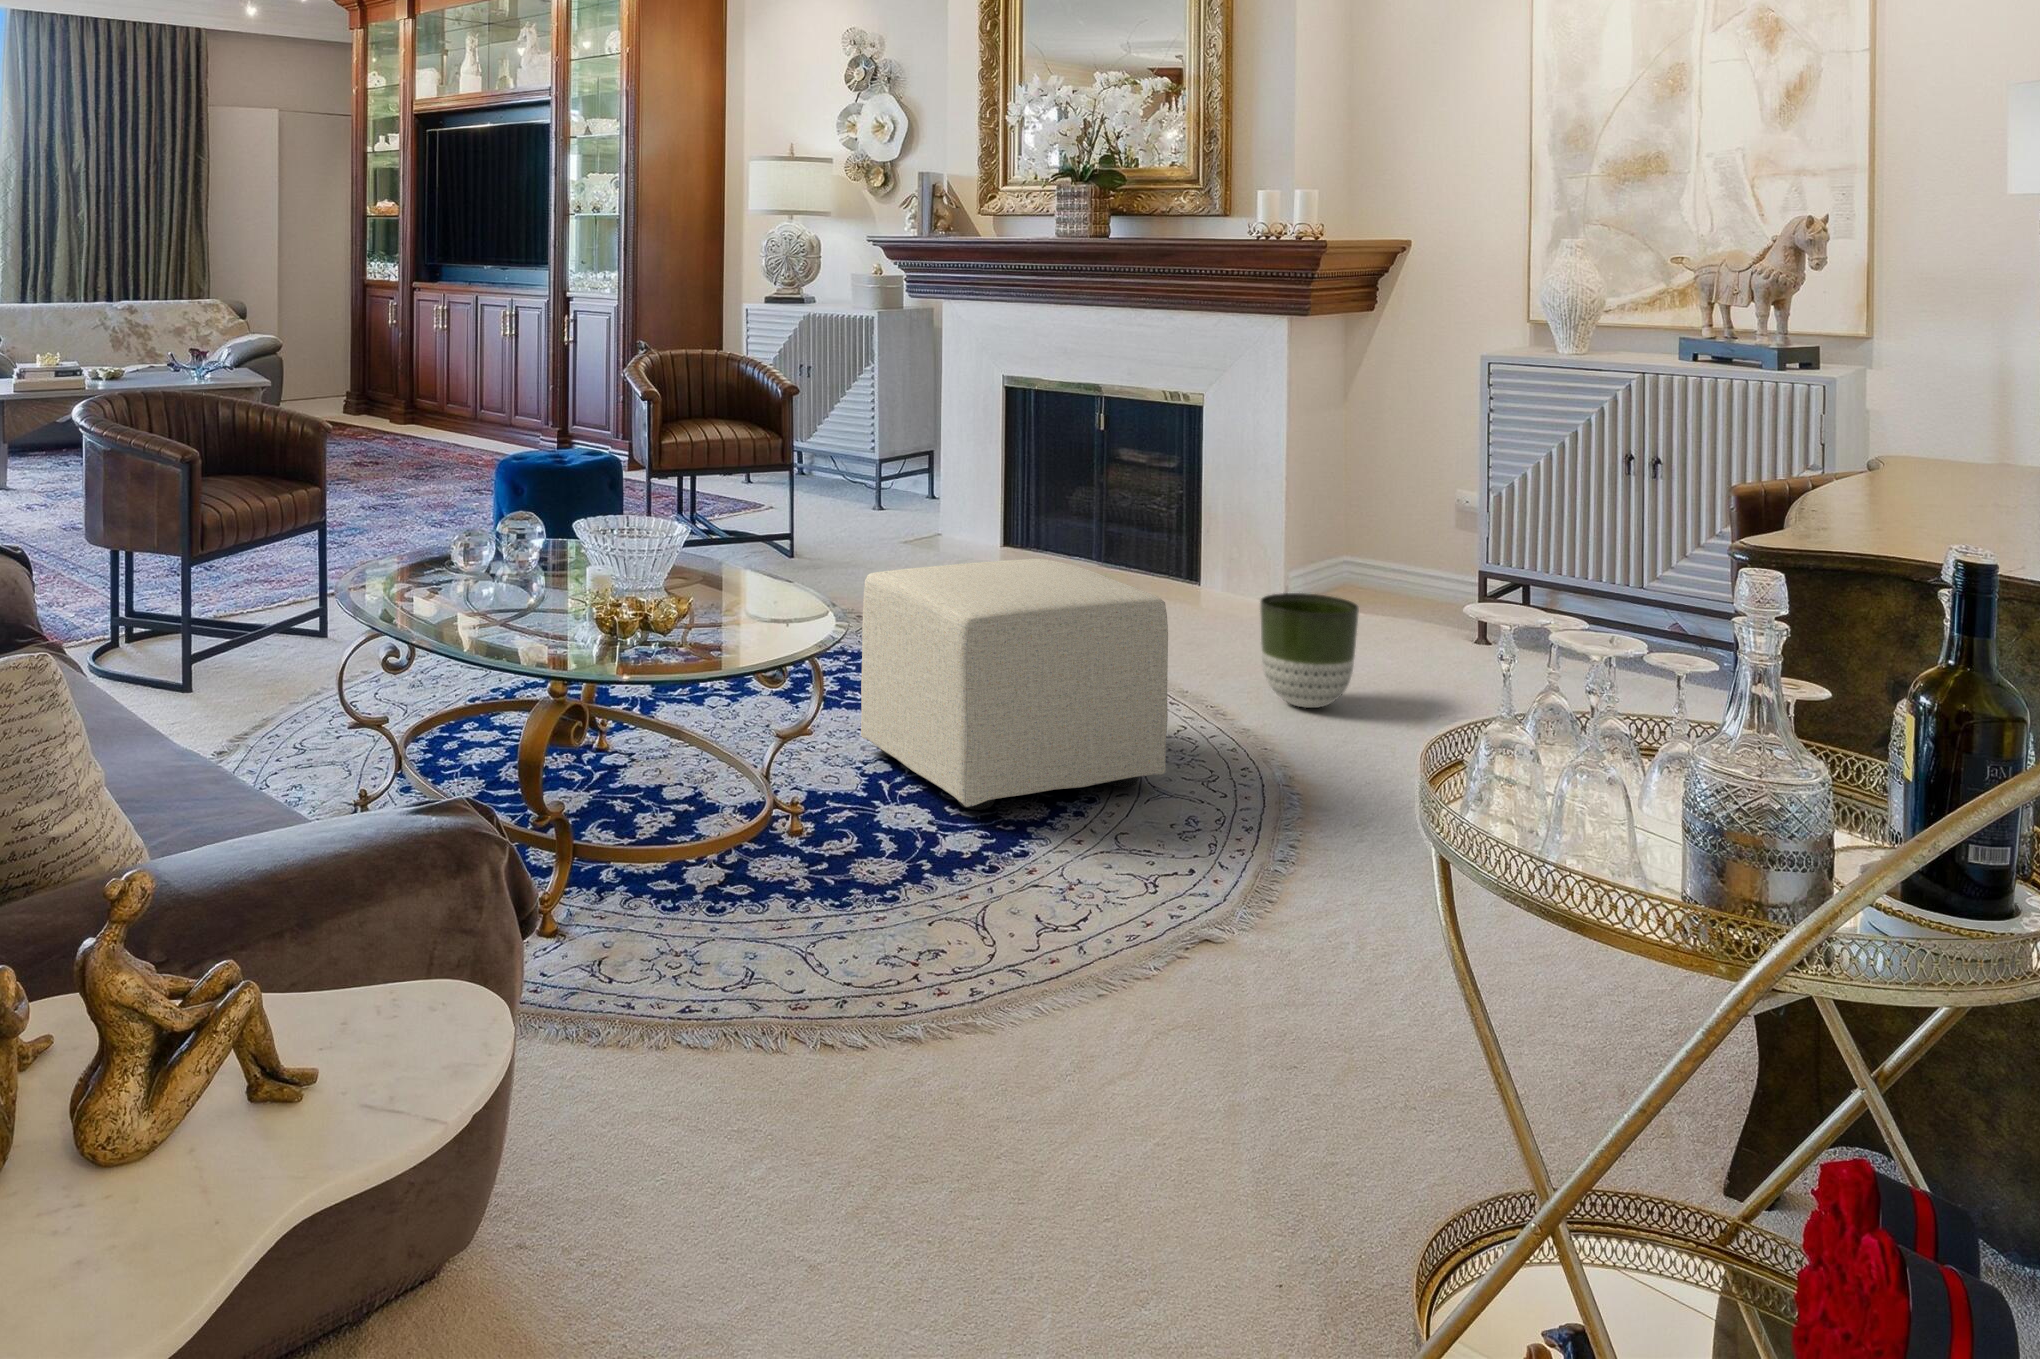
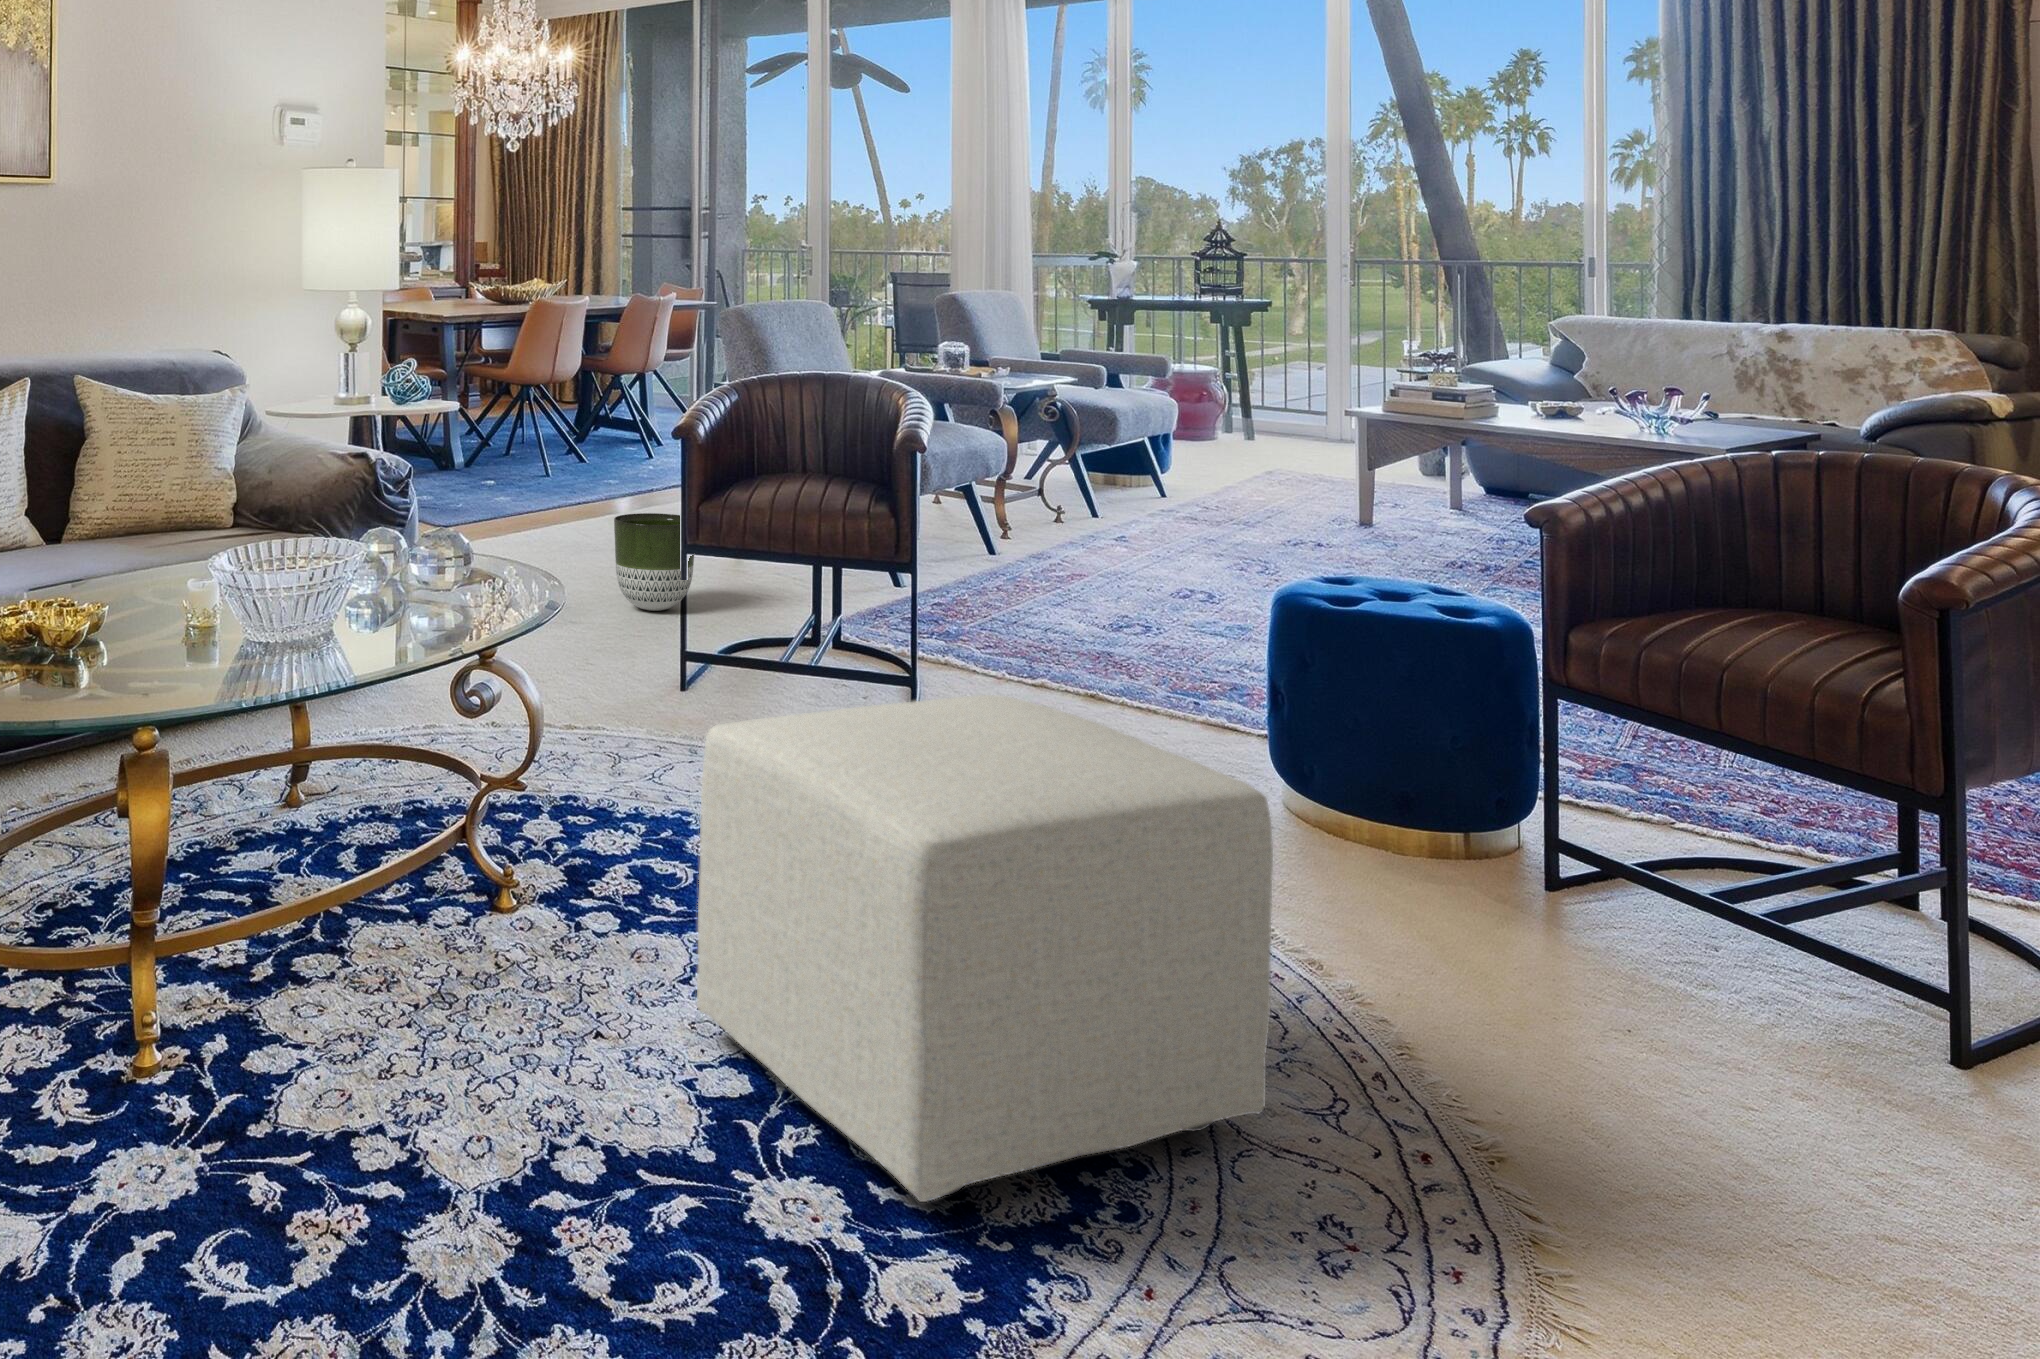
planter: present [1260,593,1359,708] -> present [614,513,694,611]

